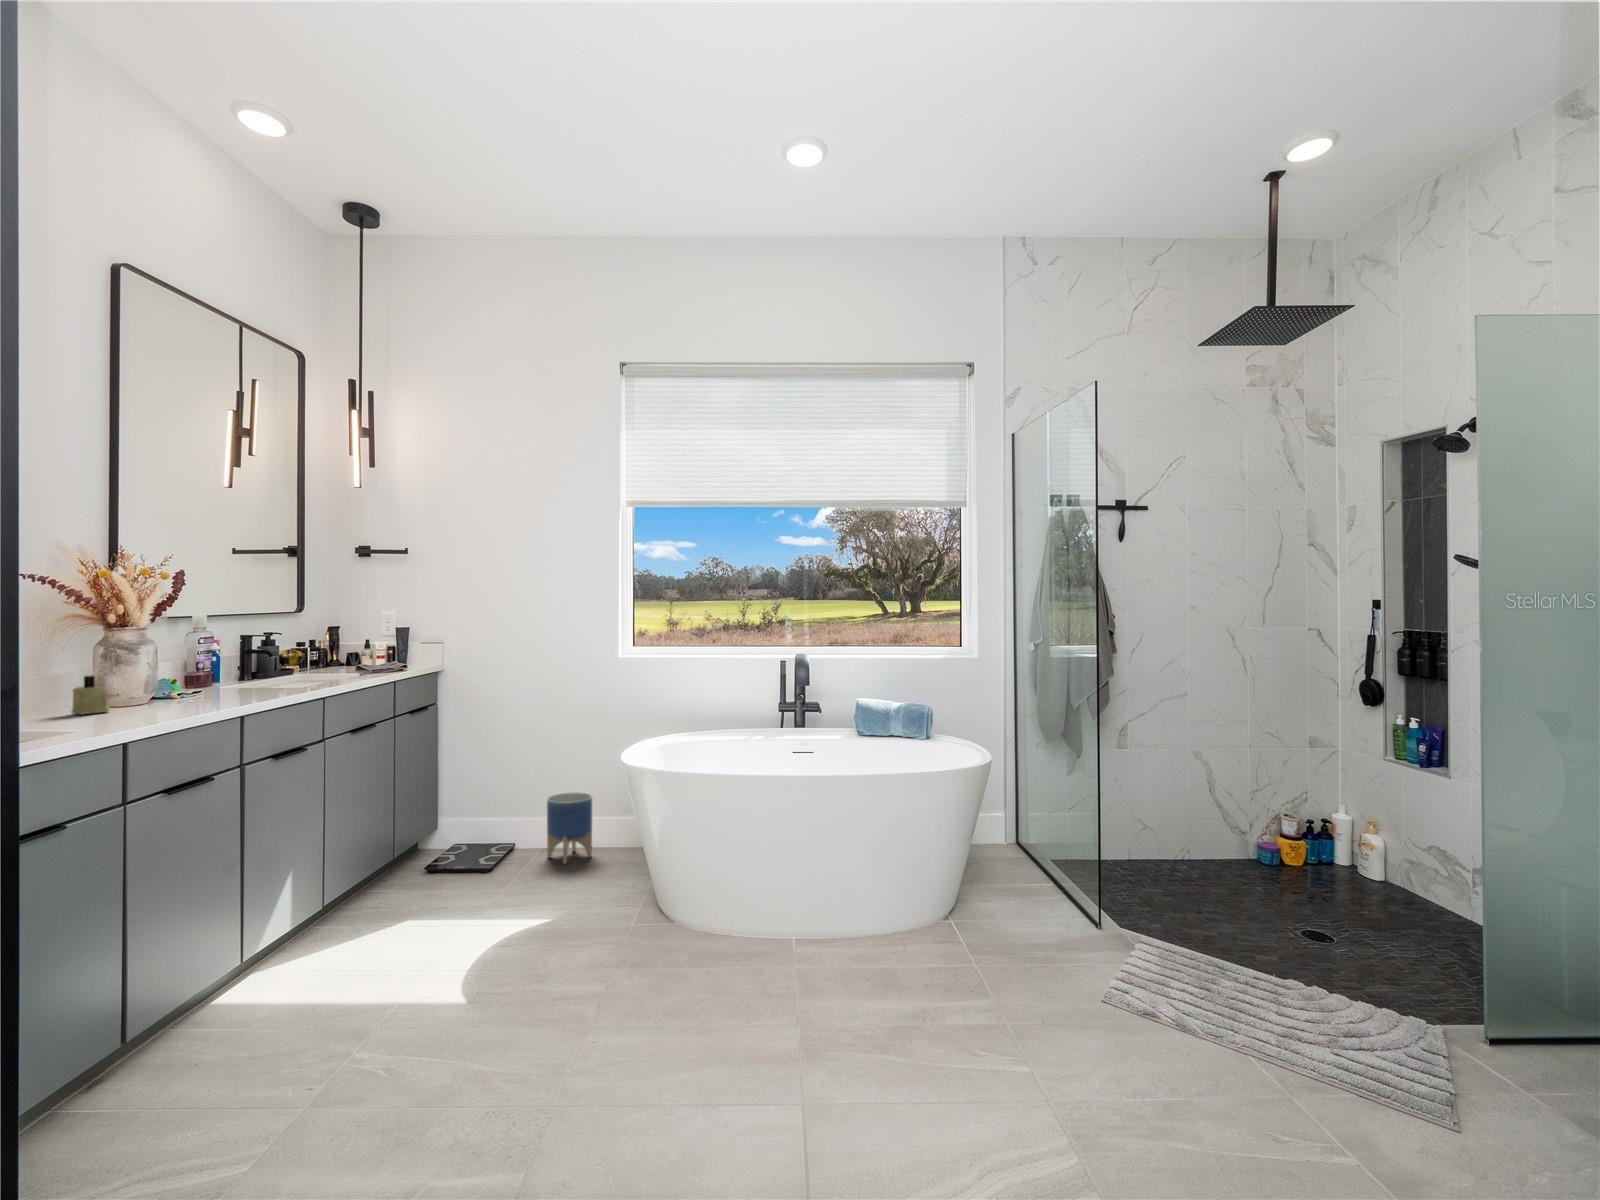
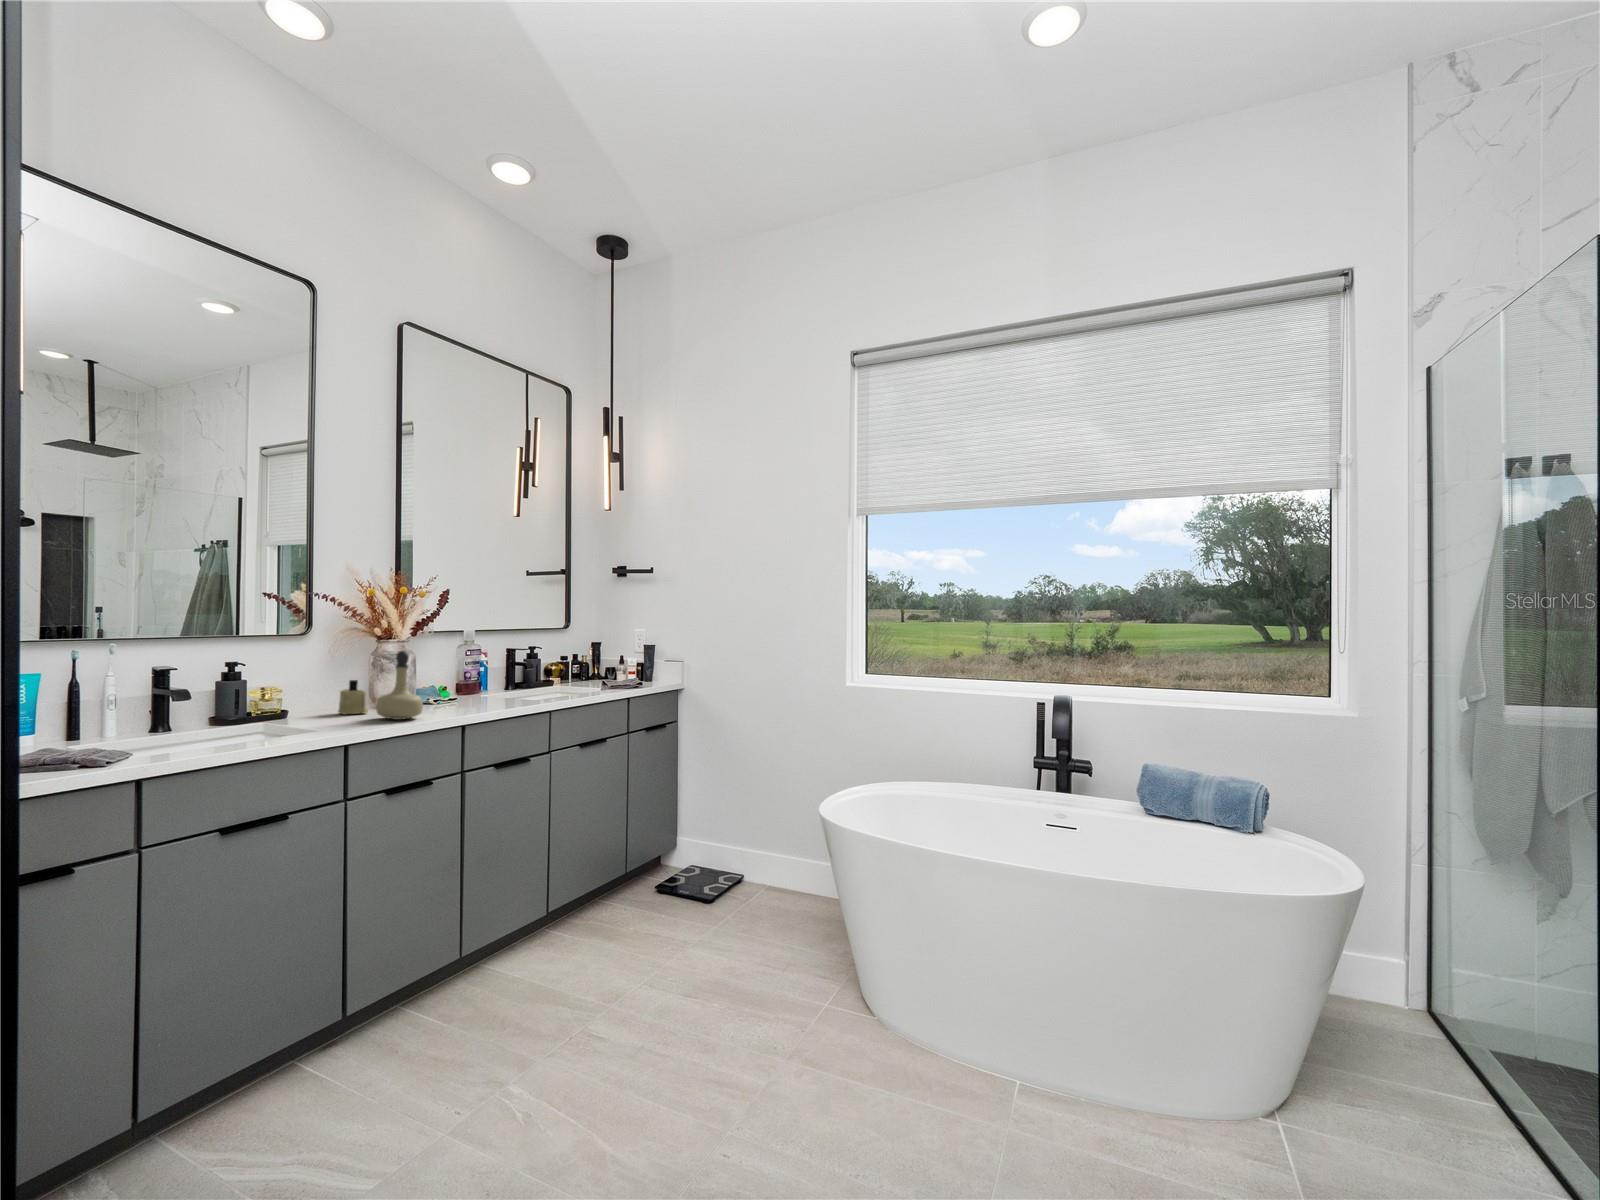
perfume bottle: none [131,639,188,714] -> present [376,651,423,720]
planter: present [547,792,592,864] -> none [770,826,816,901]

